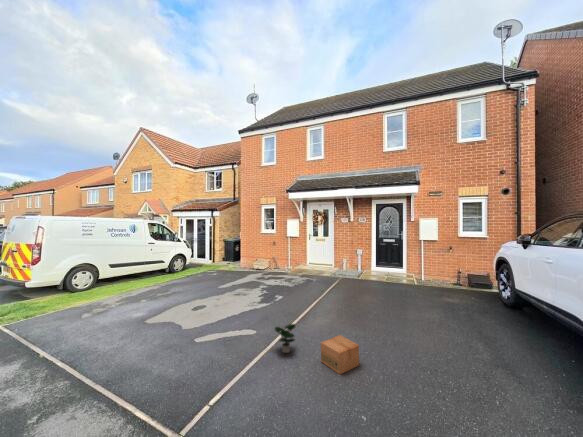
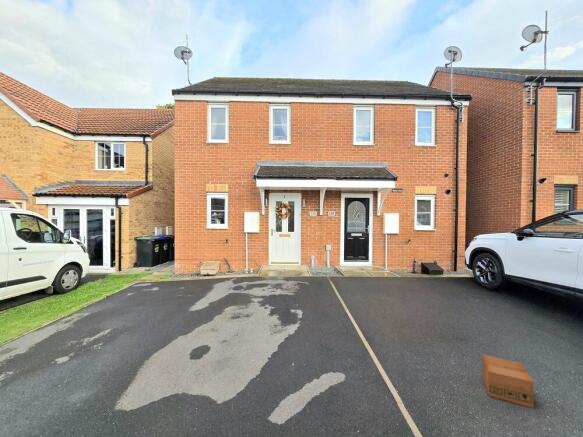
potted plant: present [275,324,295,353] -> none [417,353,456,397]

